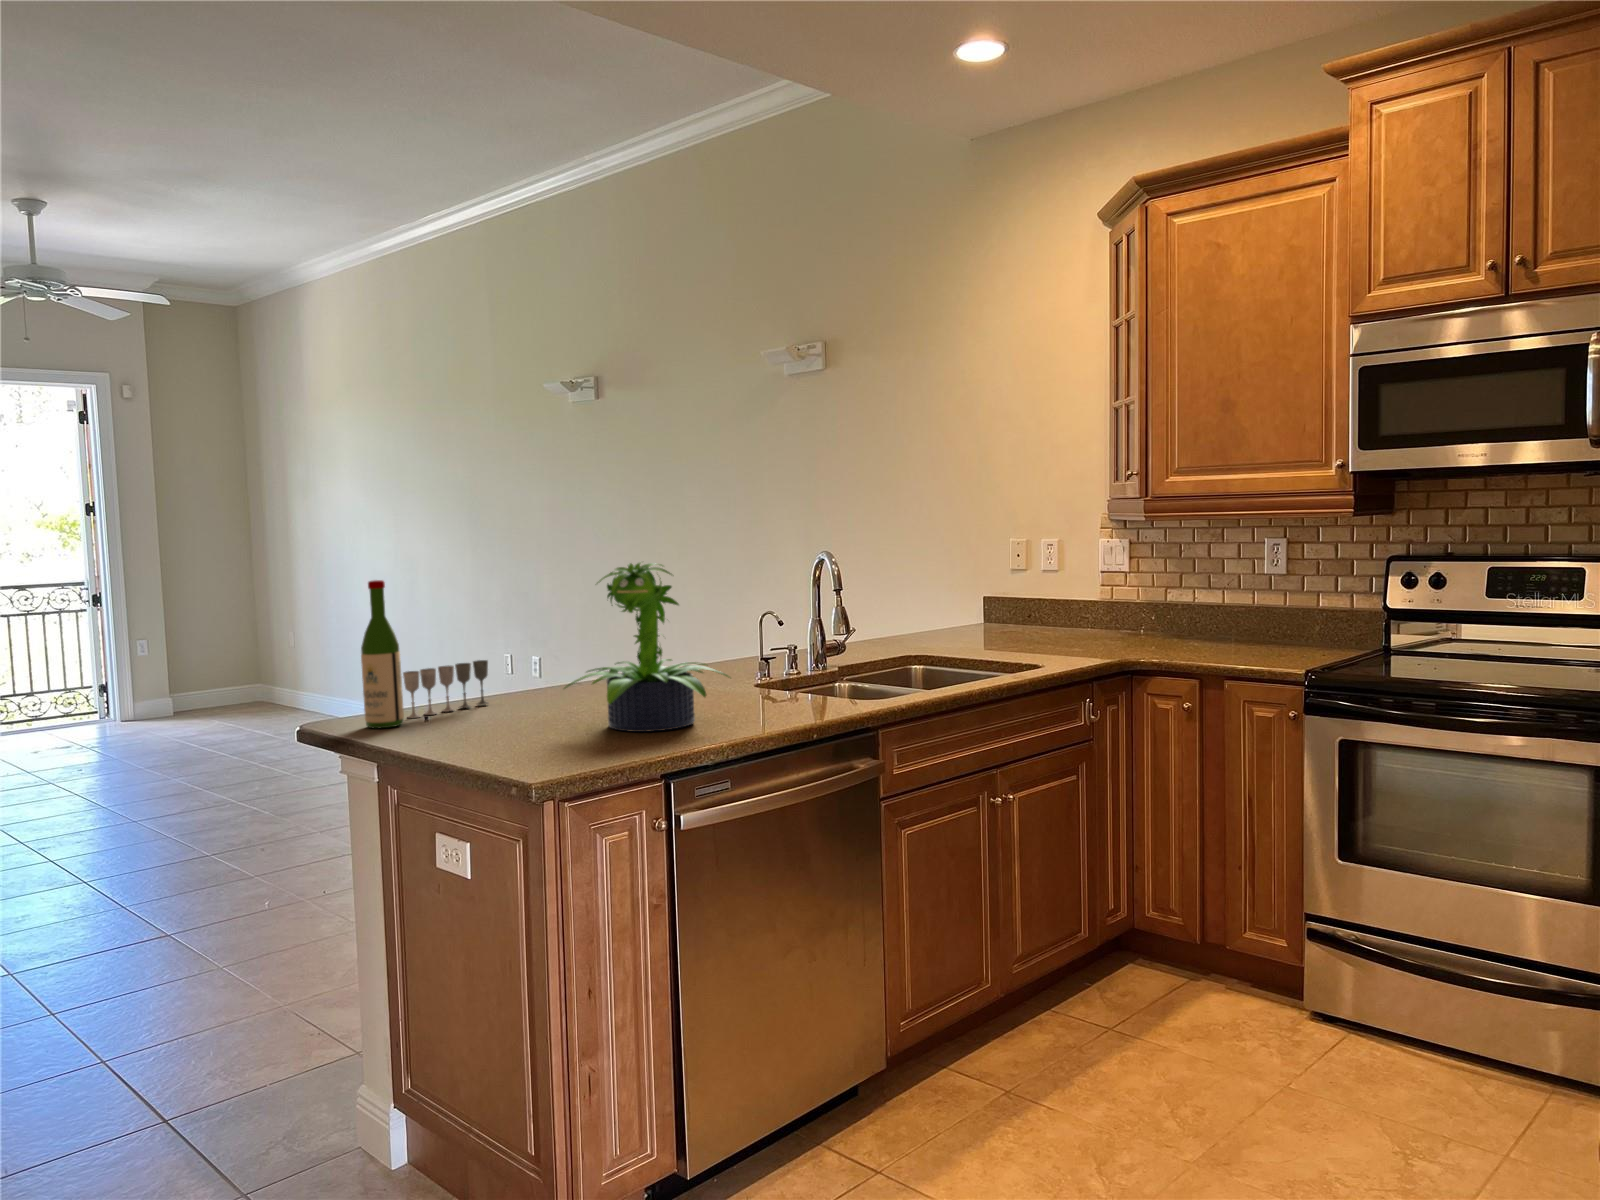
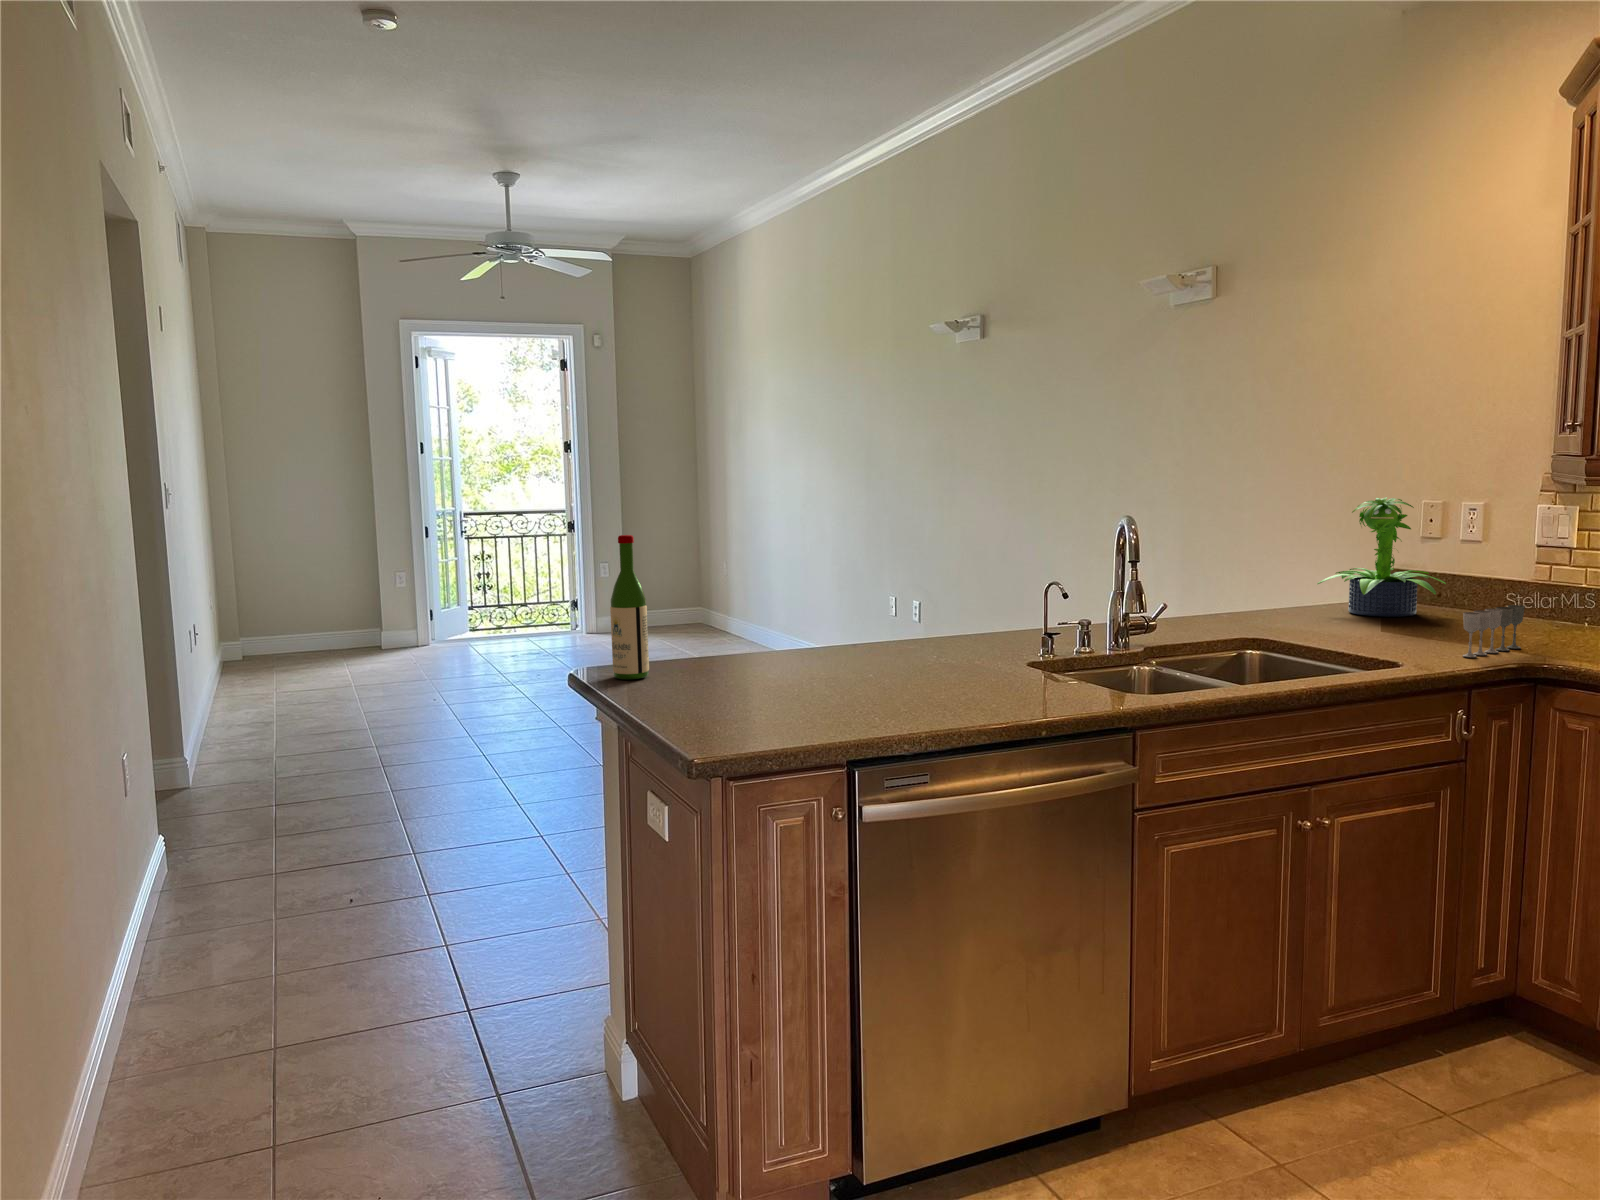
potted plant: present [564,563,729,732] -> present [1317,497,1446,617]
wine glass: present [403,660,488,718] -> present [1463,605,1525,658]

